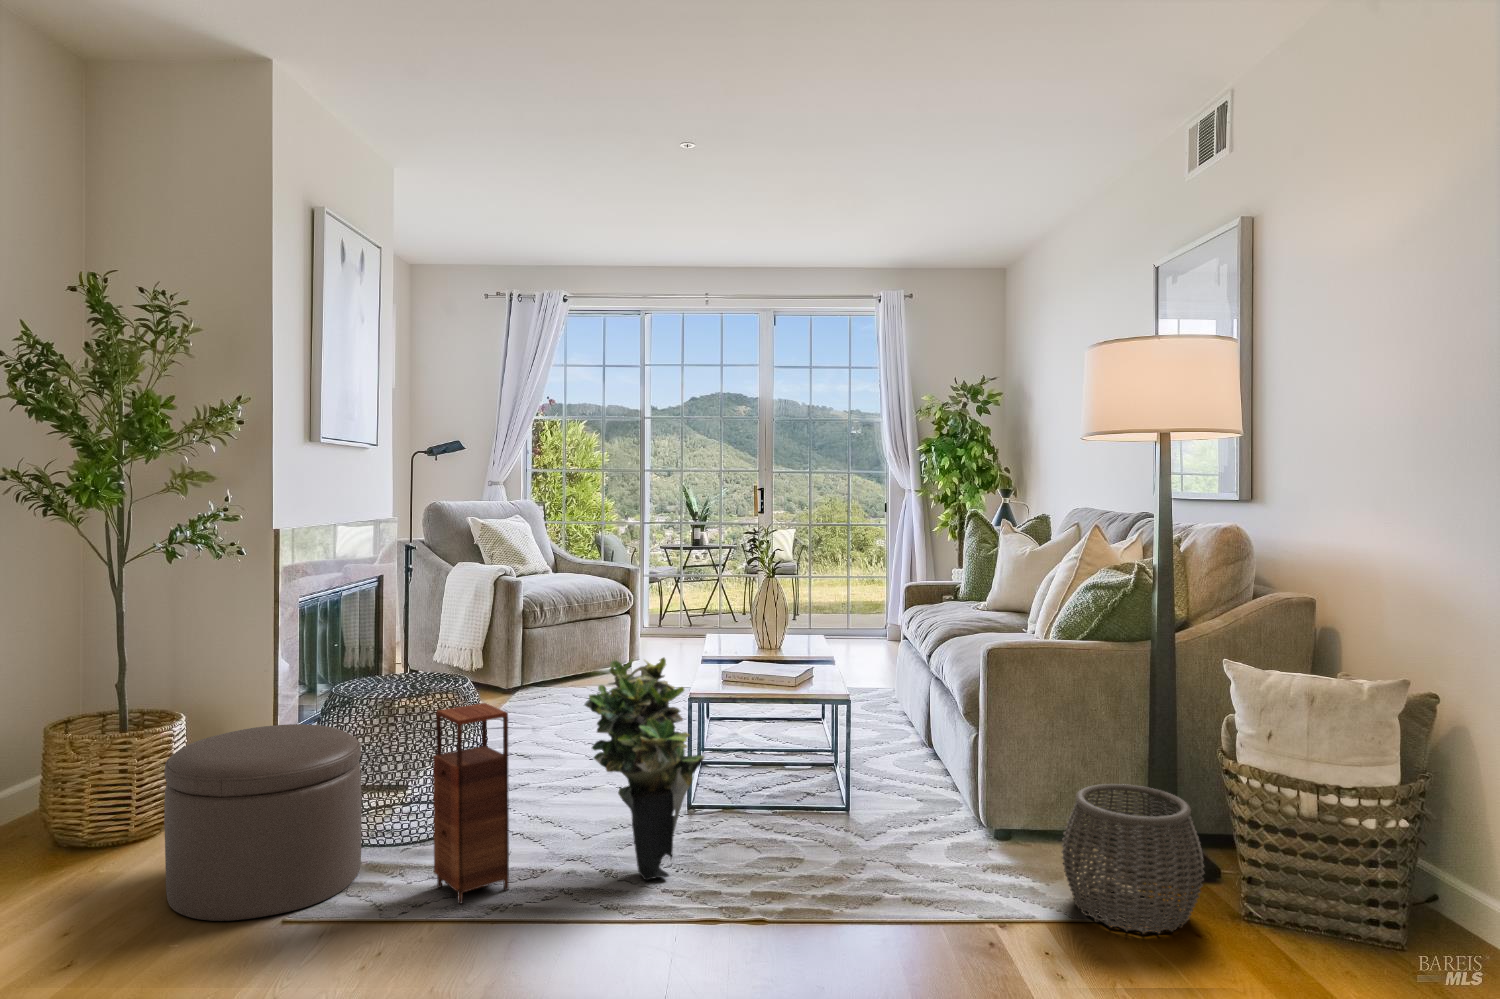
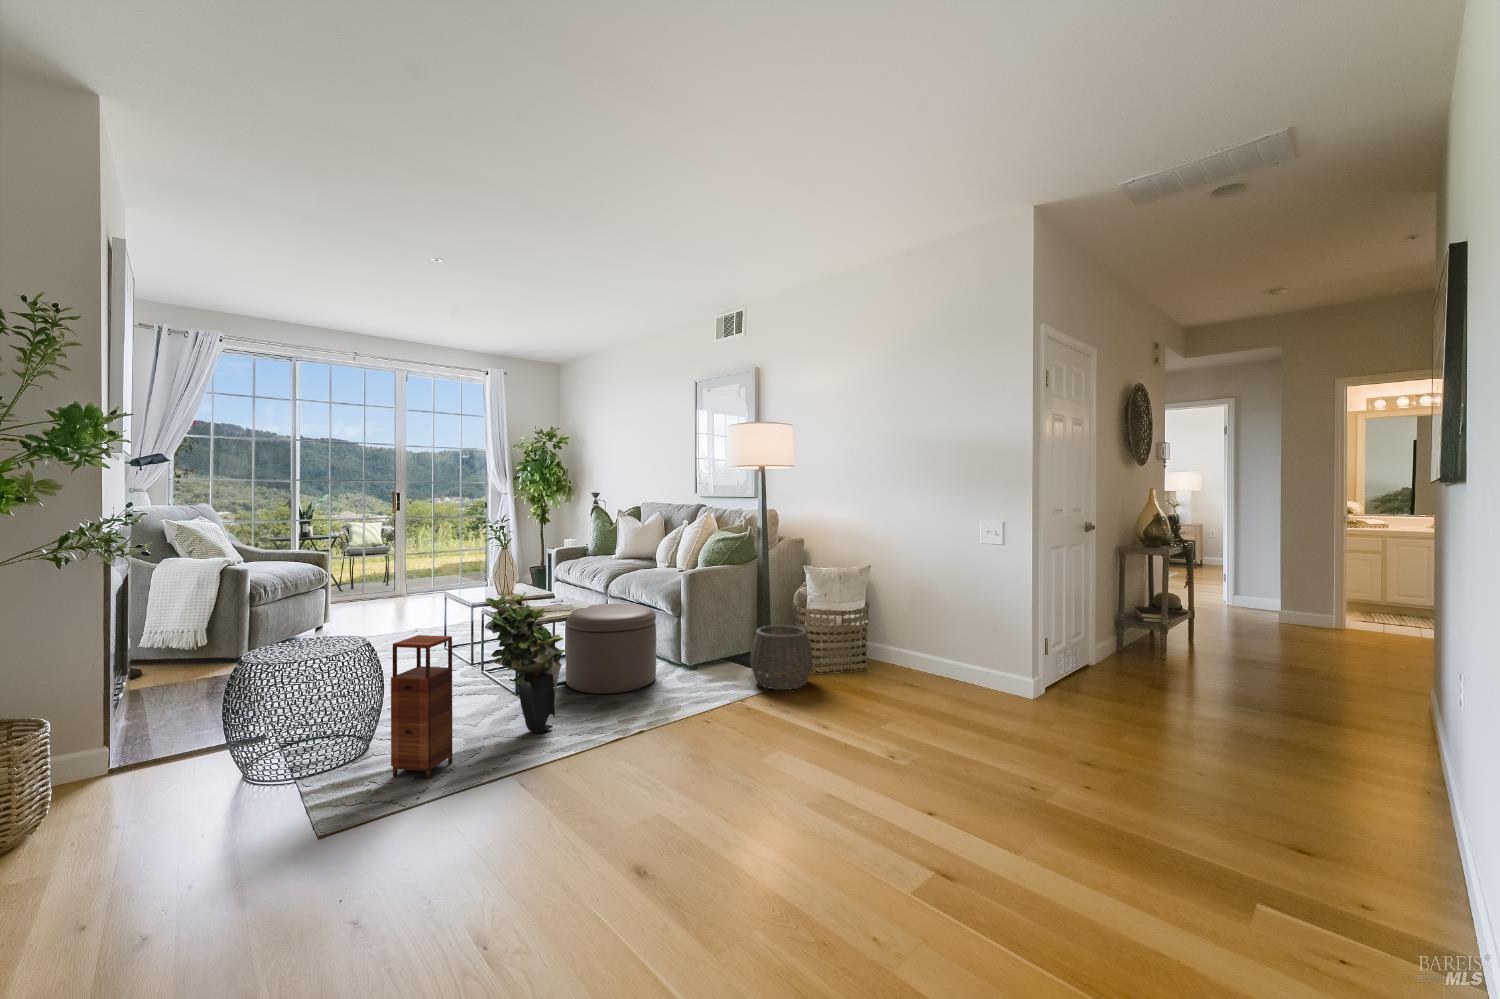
ottoman: present [164,724,362,921] -> present [565,604,656,694]

